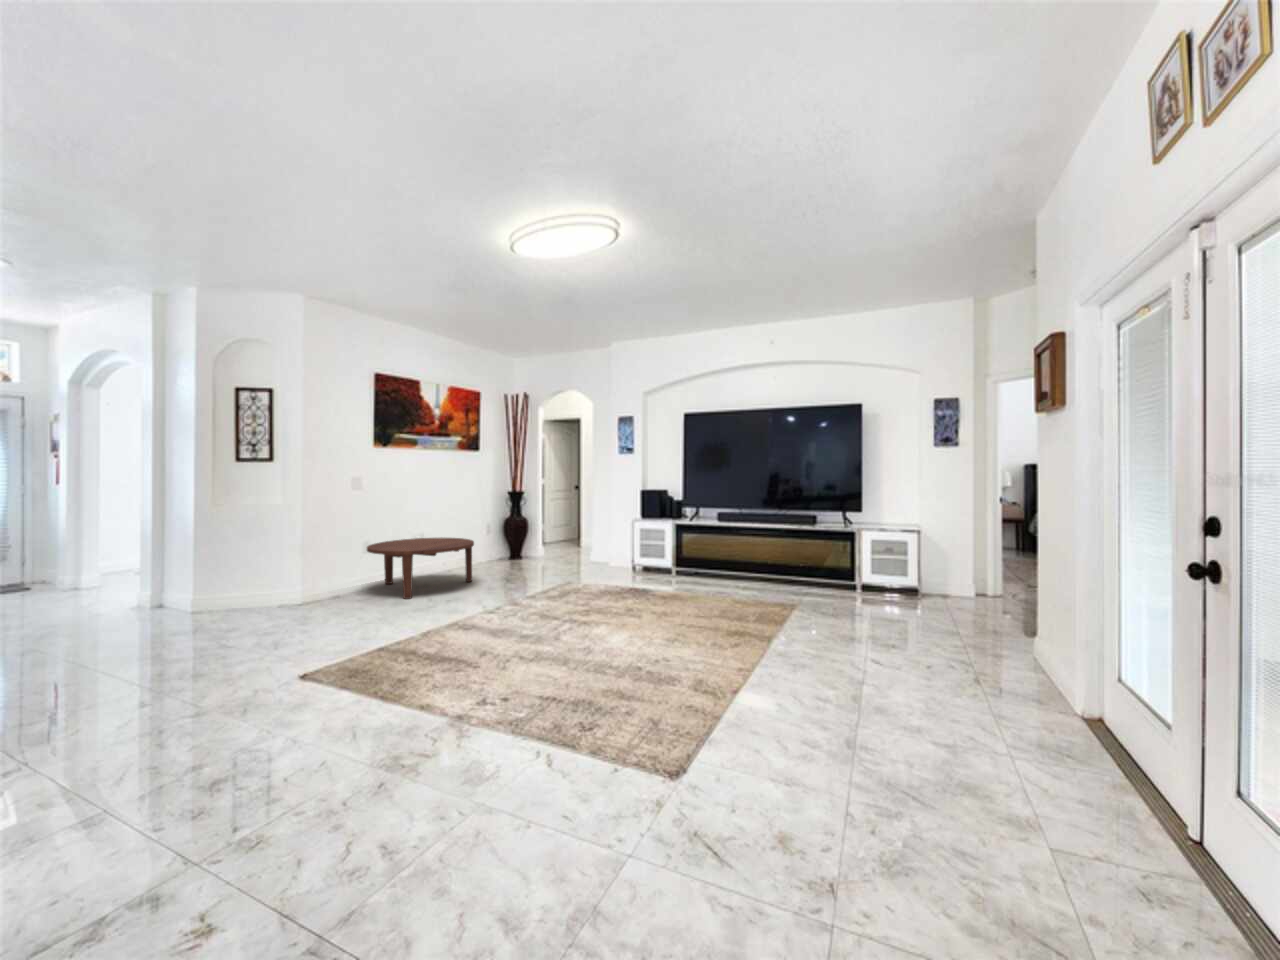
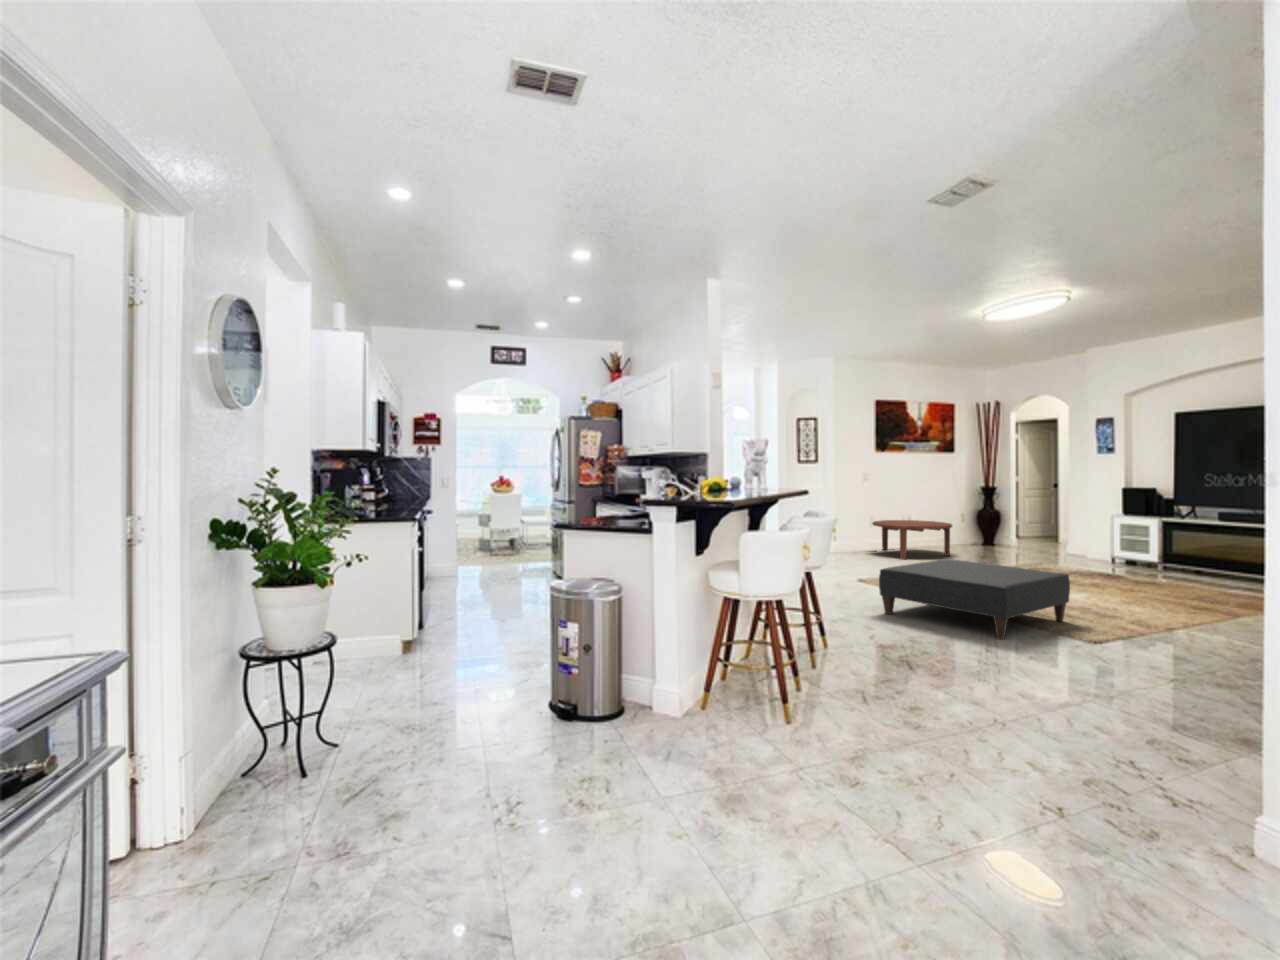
ottoman: none [261,631,629,869] -> present [879,559,1070,639]

